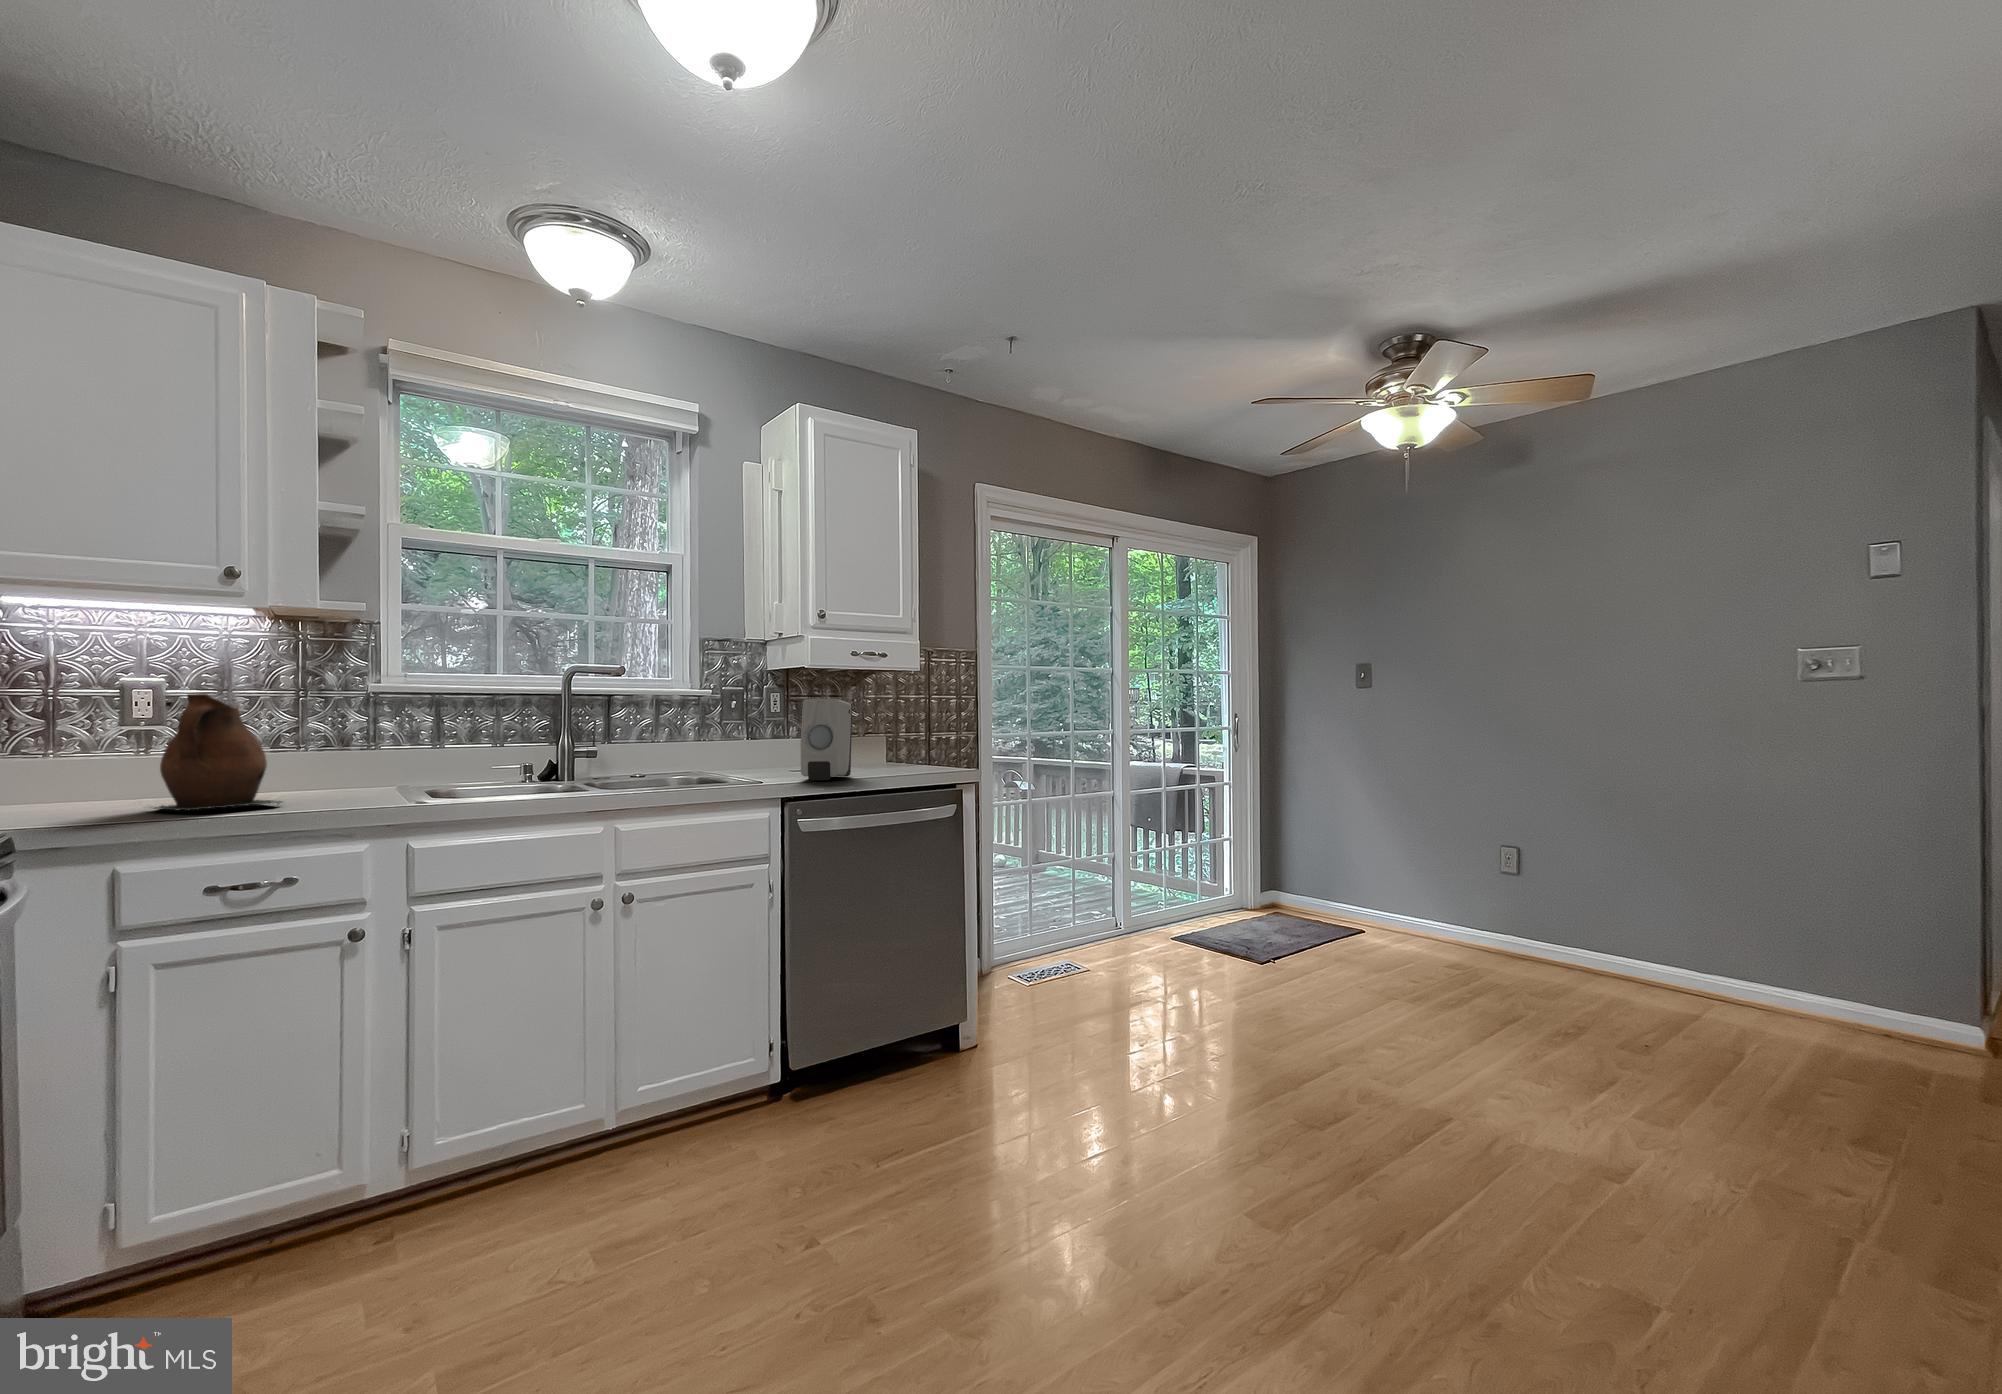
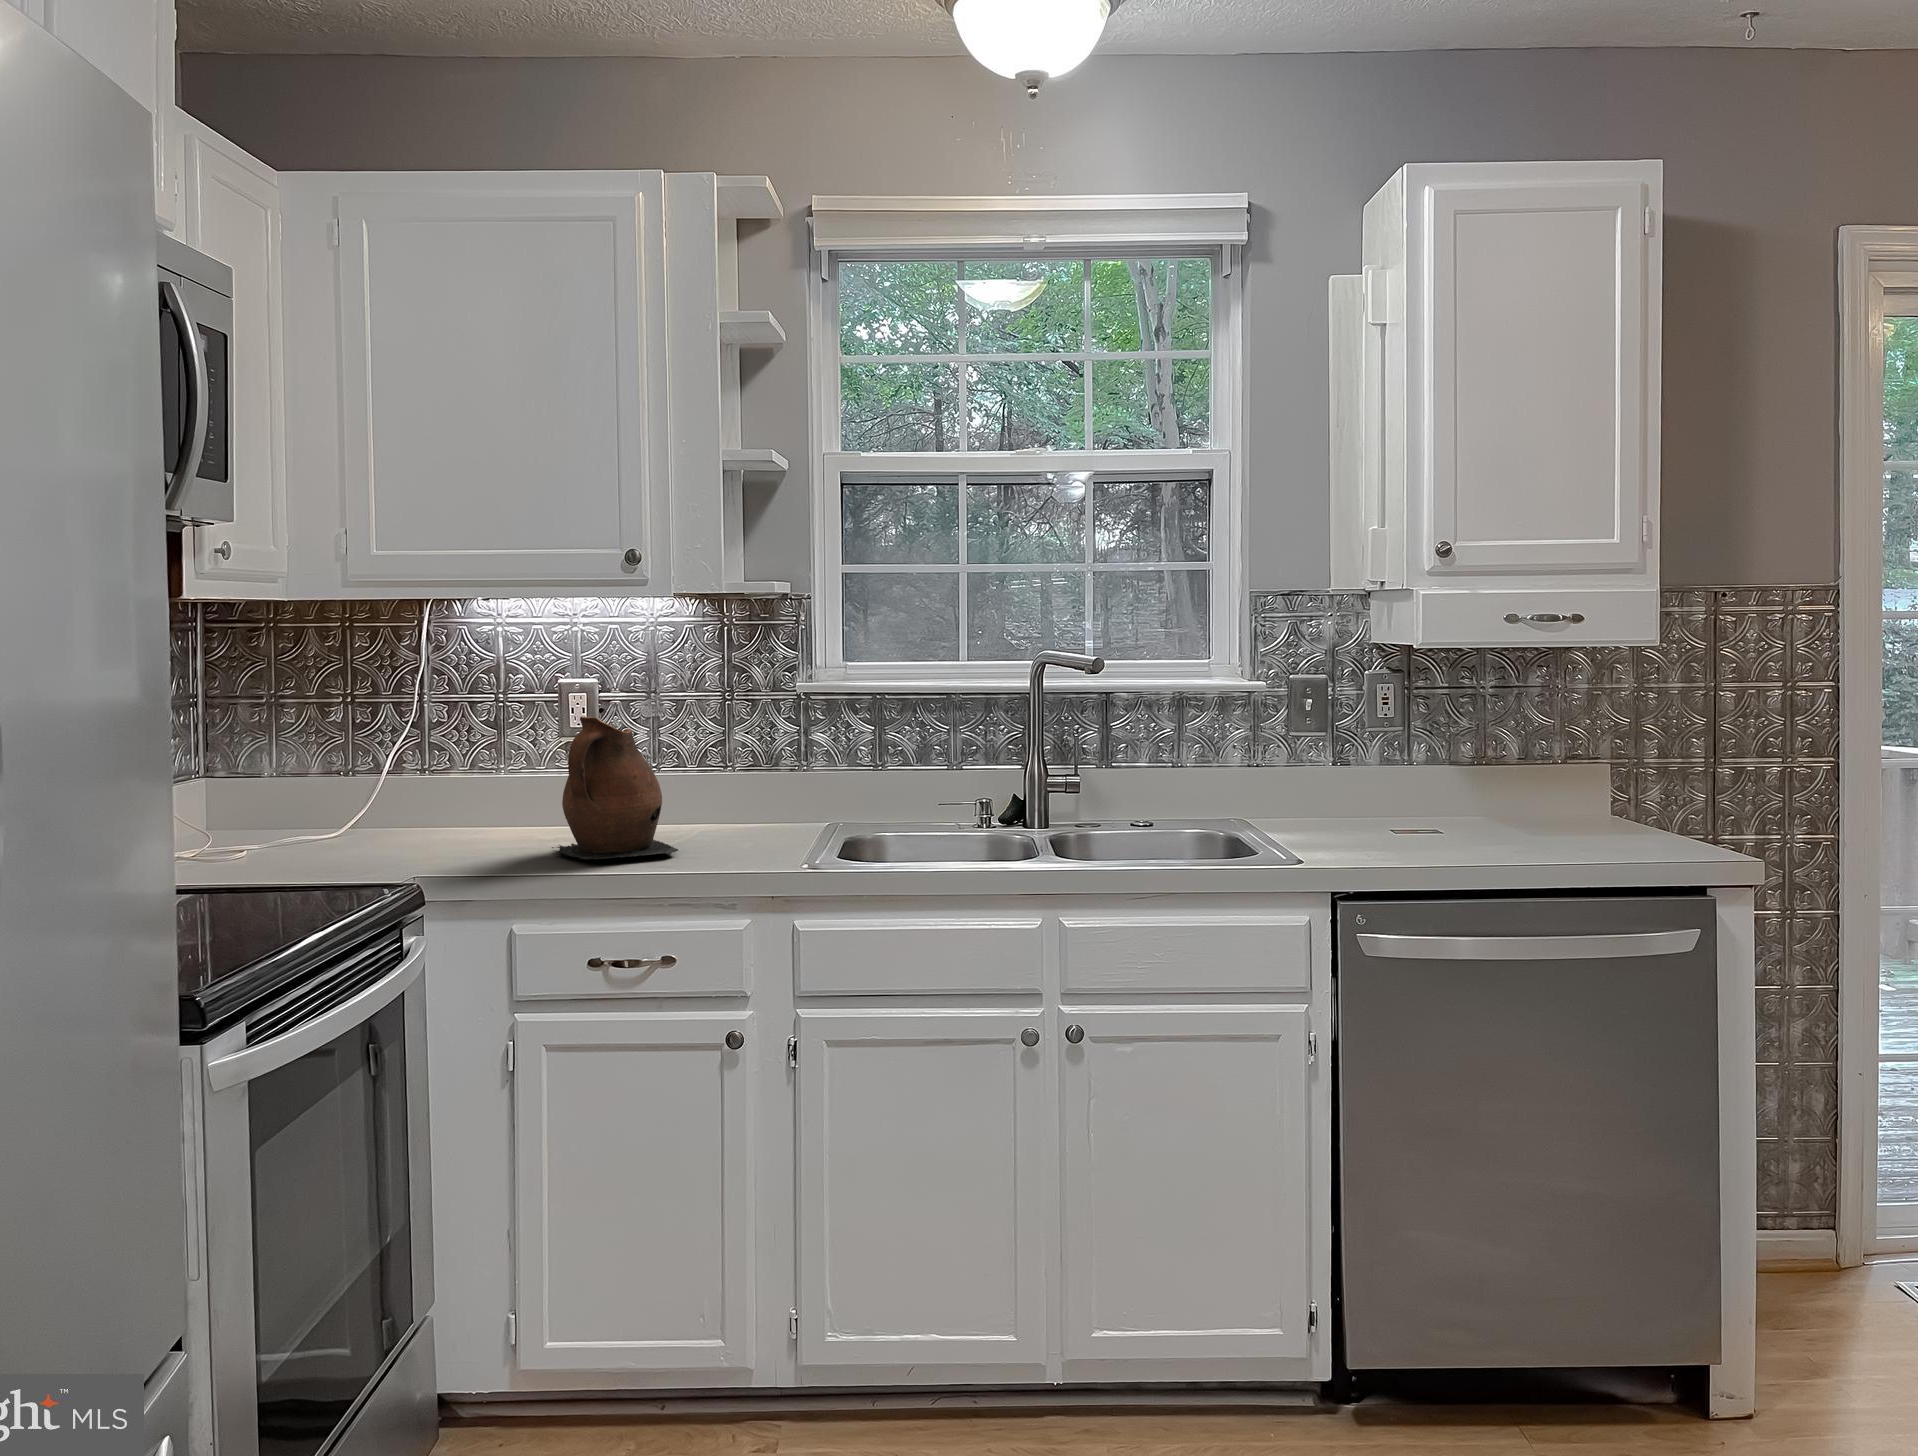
soap dispenser: present [801,699,852,780] -> none [1381,718,1491,867]

